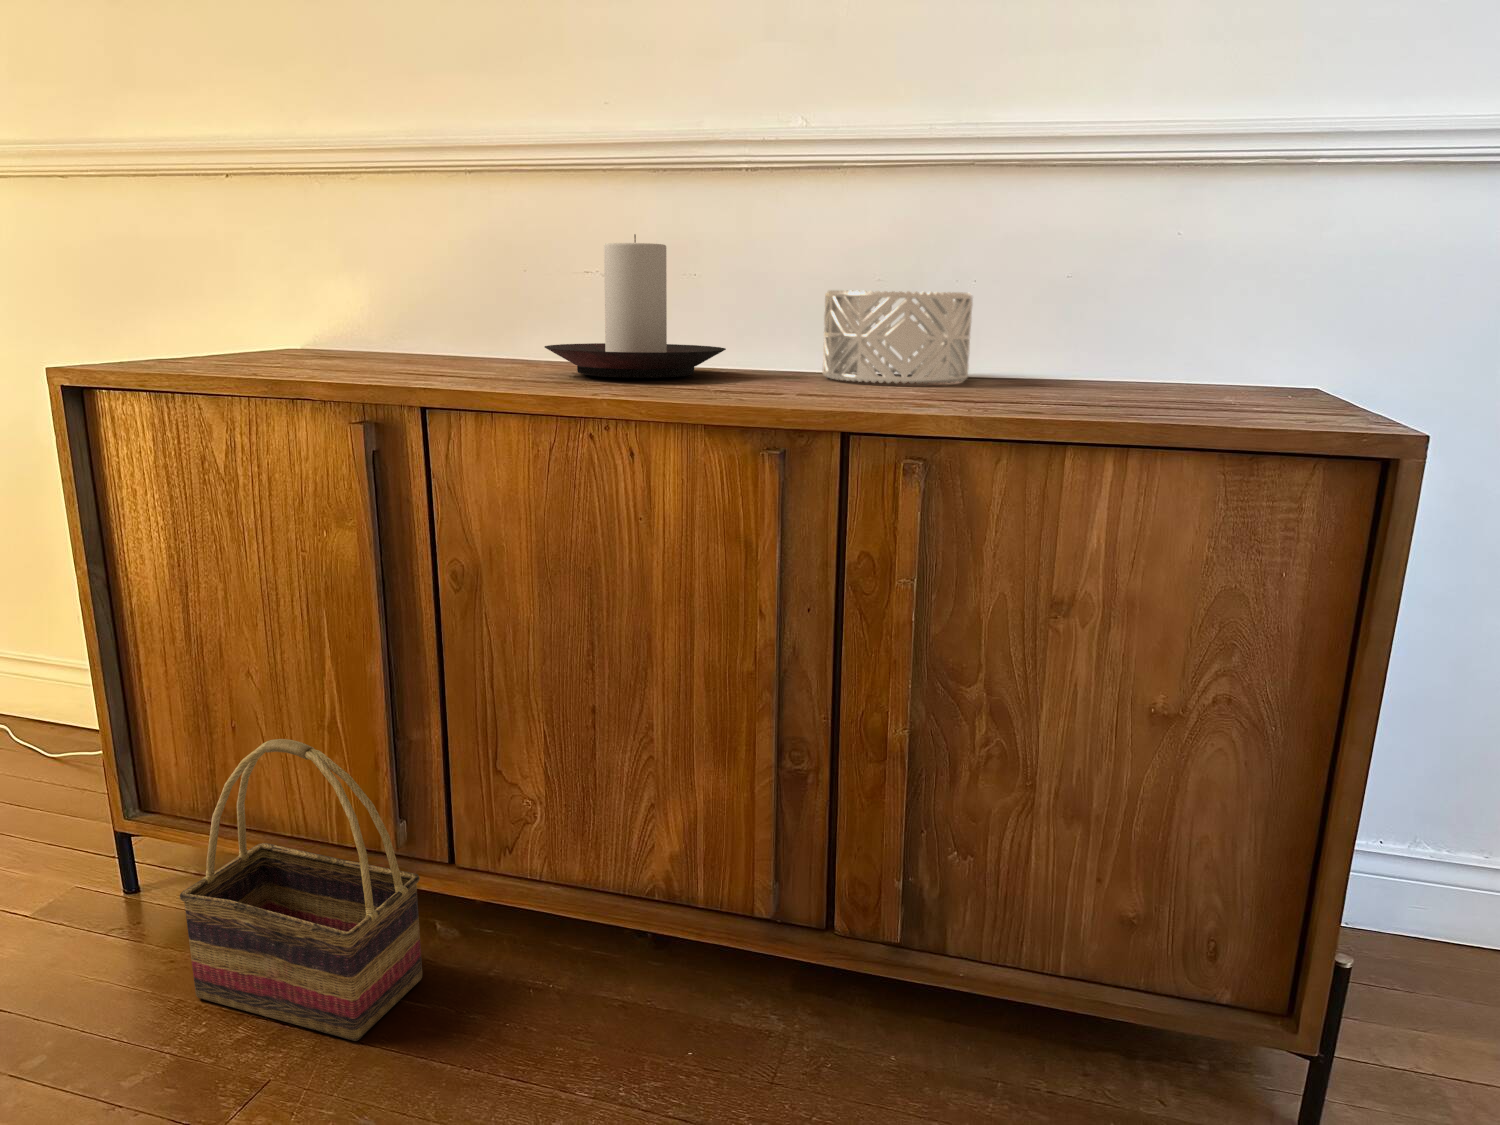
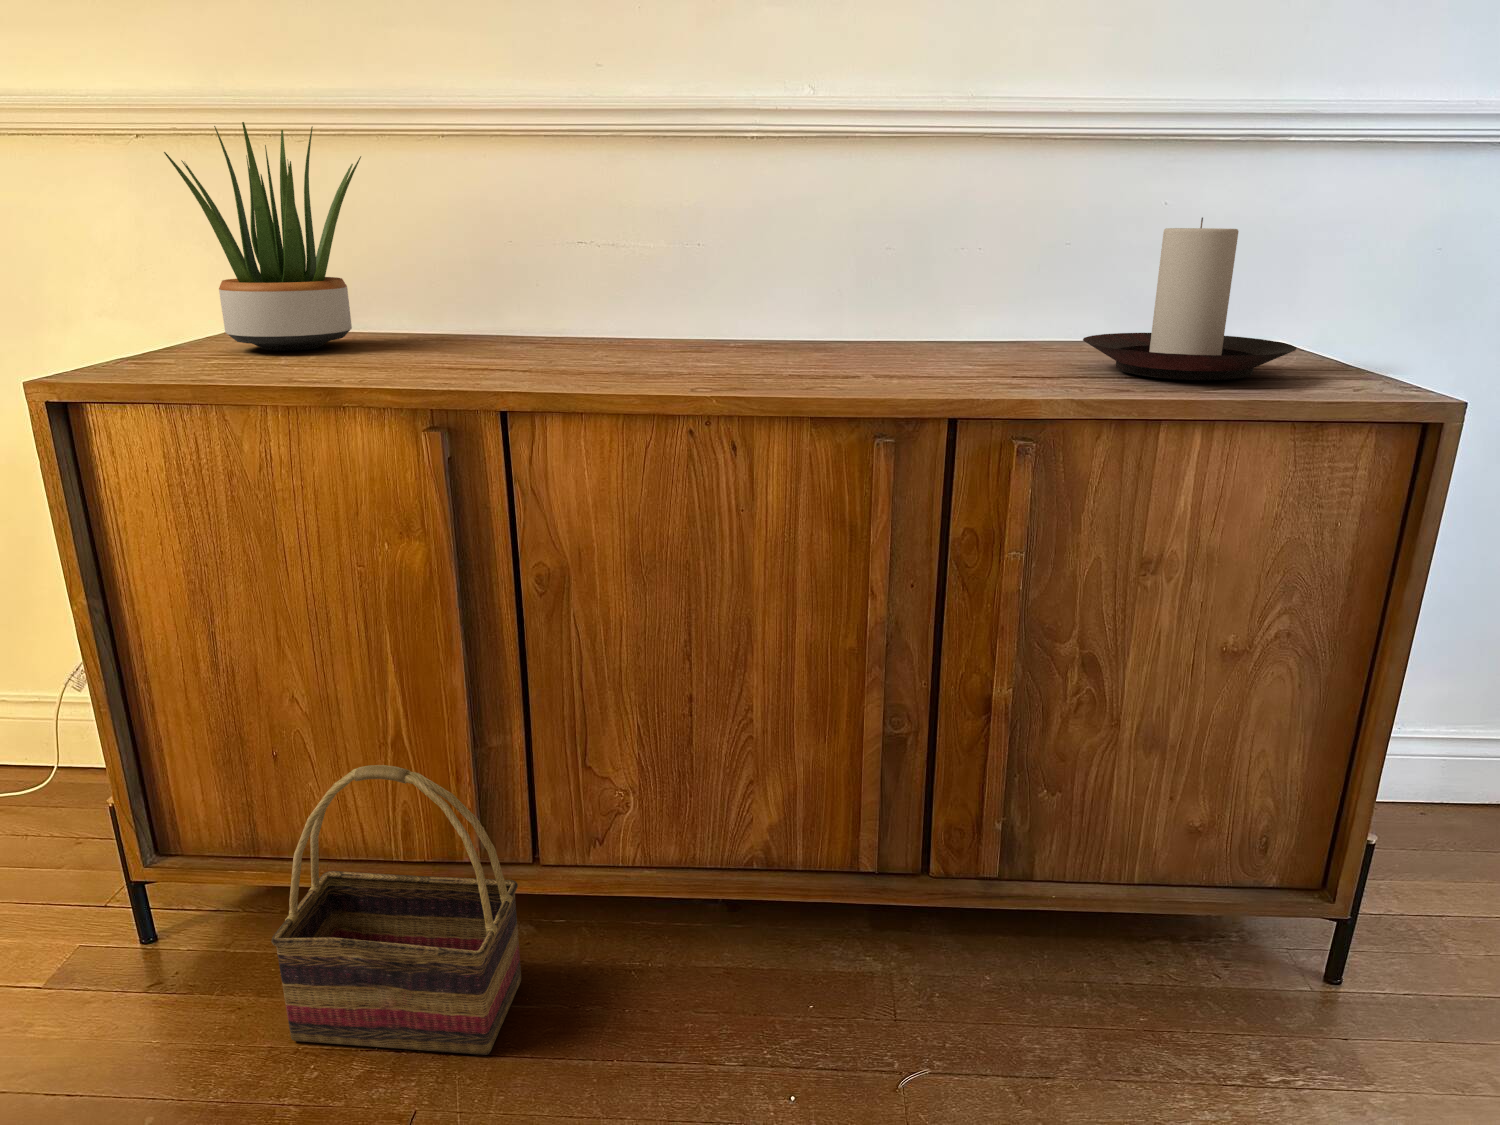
potted plant: none [195,152,394,360] -> present [164,122,361,351]
candle holder: present [545,235,726,378] -> present [1083,218,1296,380]
decorative bowl: present [823,290,973,384] -> none [852,264,997,358]

